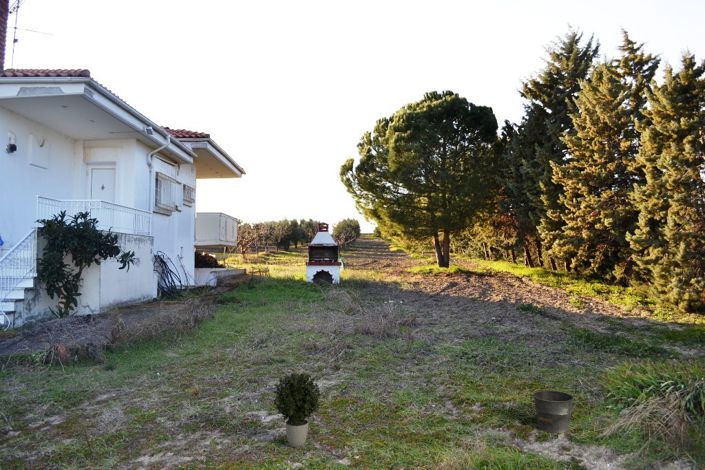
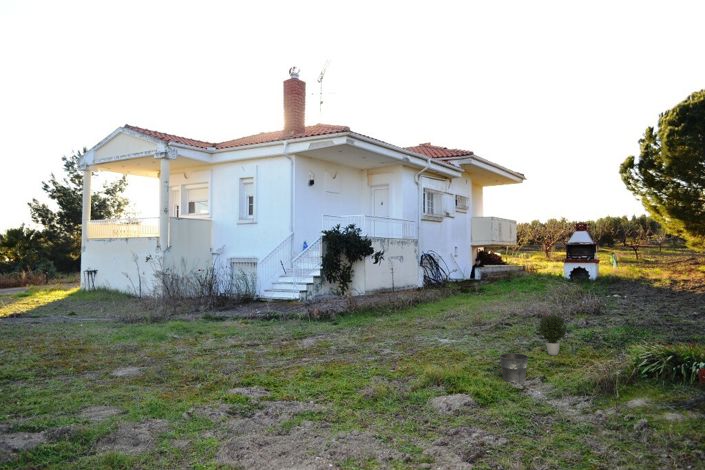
potted plant: present [274,373,321,447] -> present [539,316,567,355]

